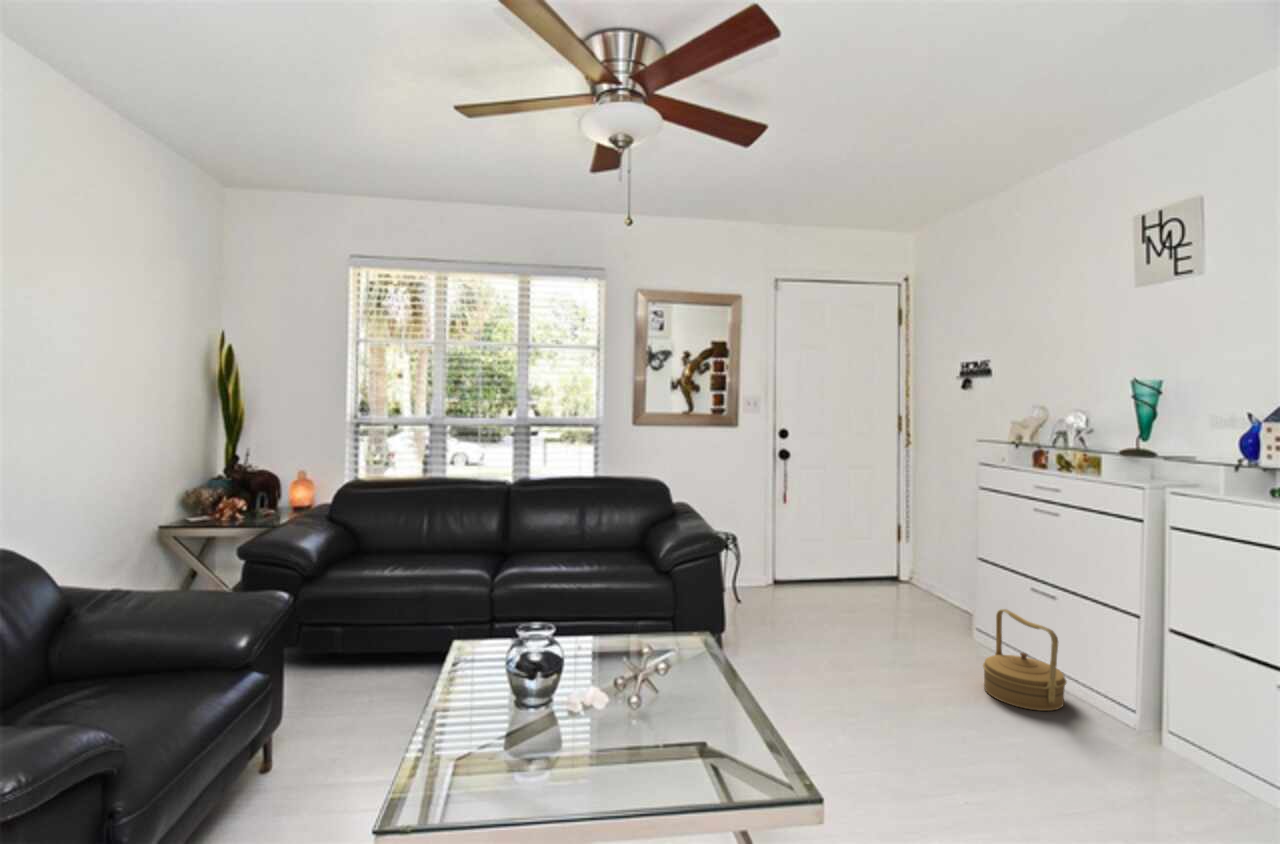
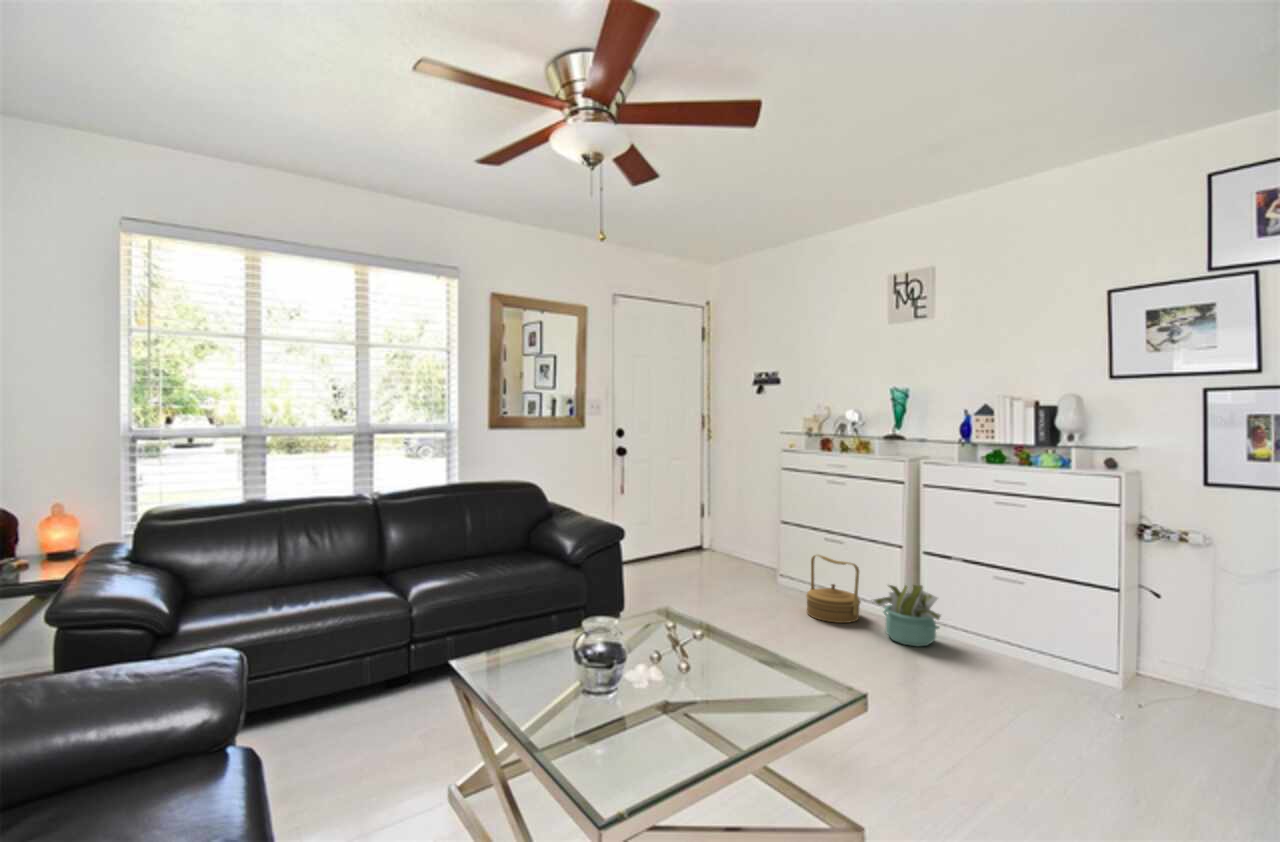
decorative plant: none [1062,668,1183,772] -> present [873,585,941,646]

